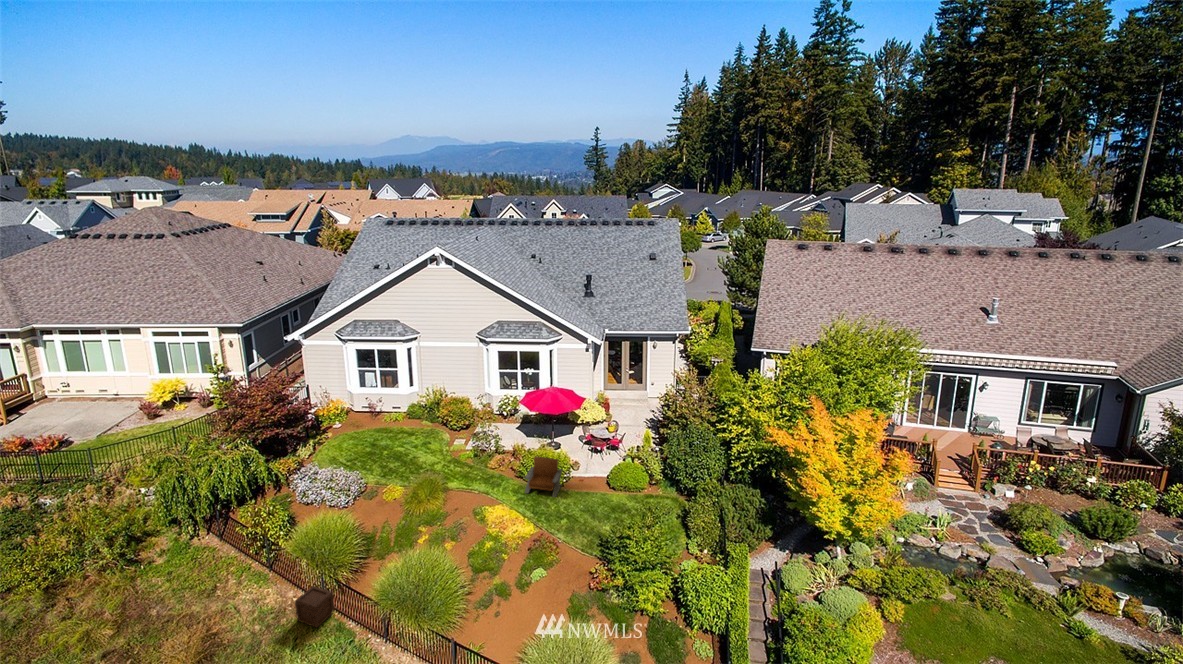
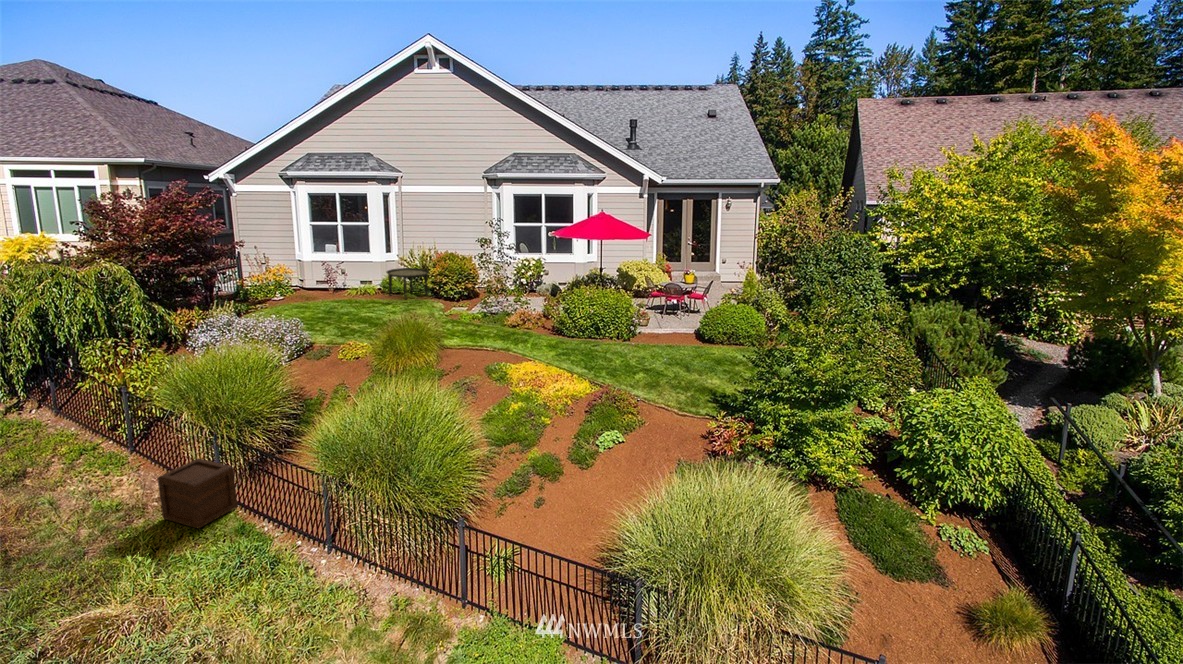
round table: none [410,404,440,430] -> present [387,268,429,299]
lounge chair: present [525,456,562,497] -> none [567,298,625,356]

